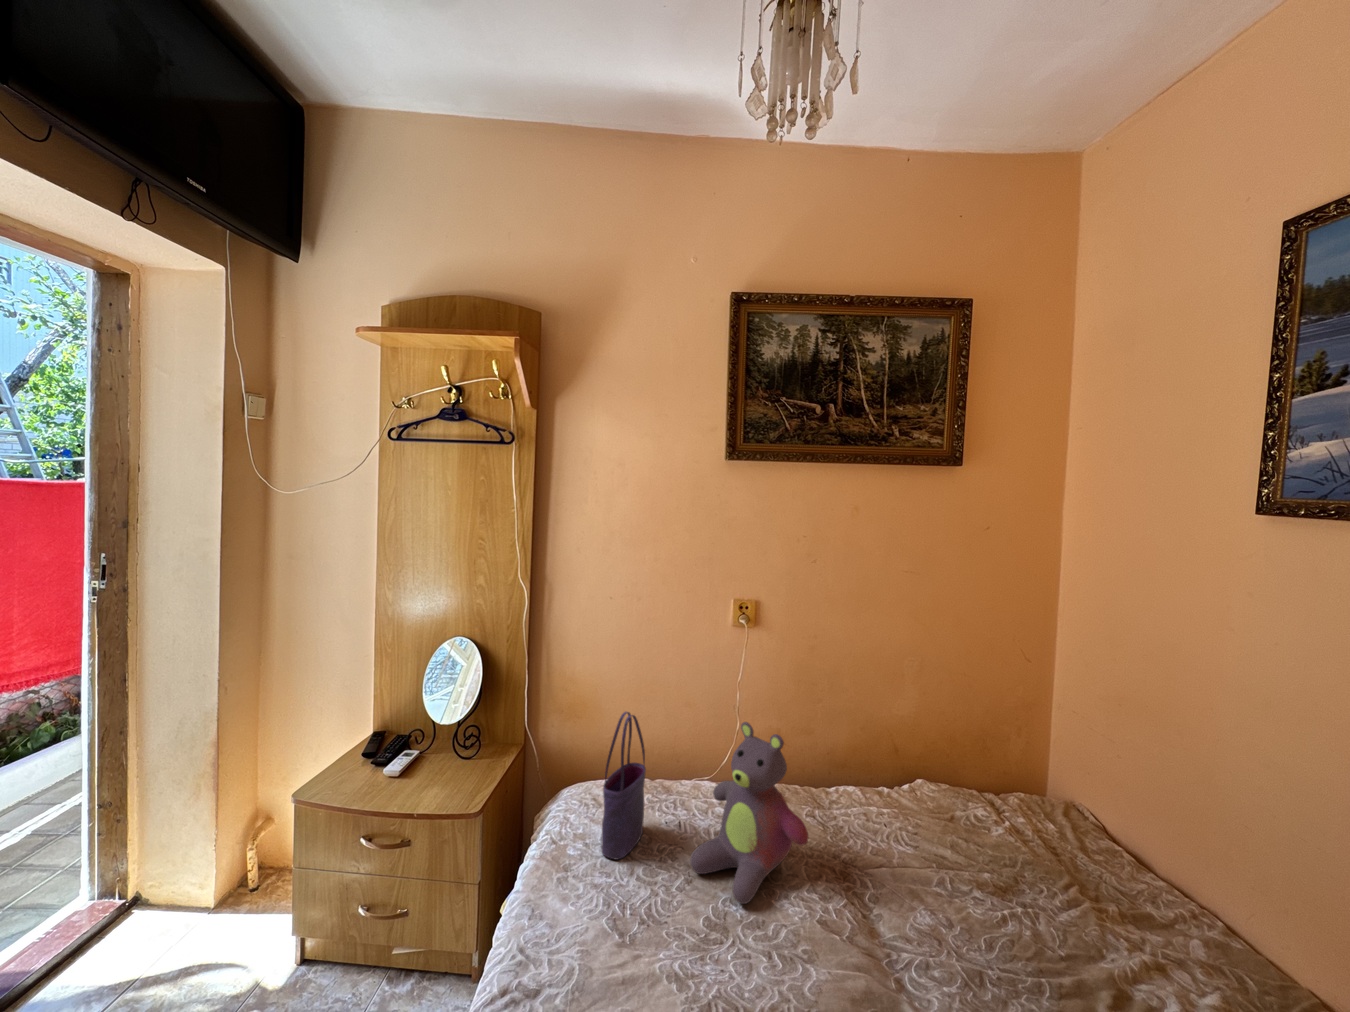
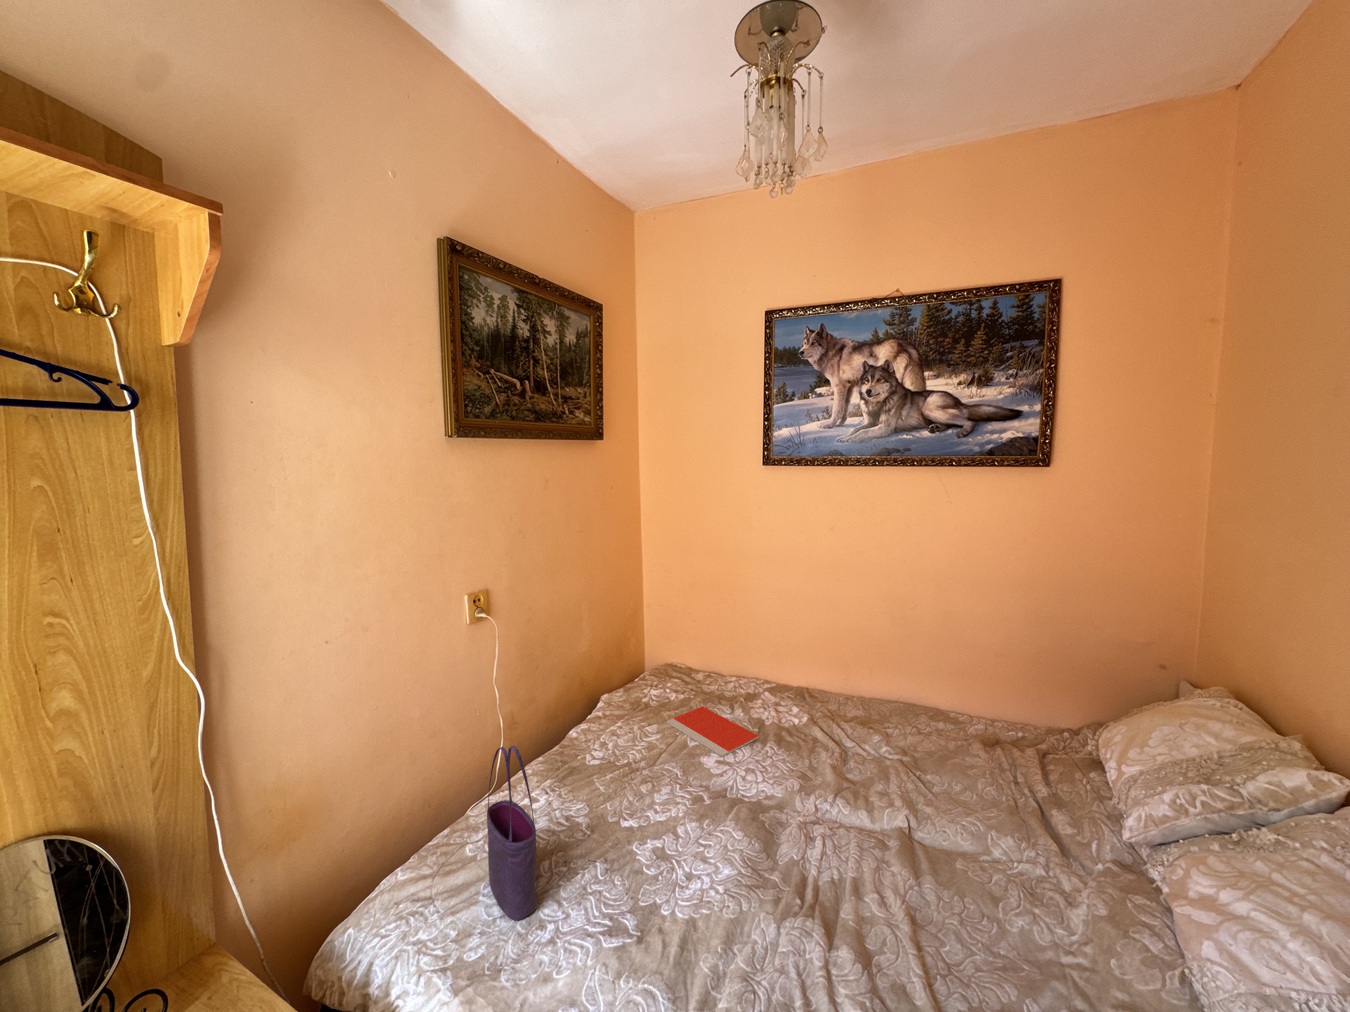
stuffed bear: present [690,722,808,904] -> none [560,688,662,852]
notebook: none [937,847,1036,958] -> present [667,706,759,756]

